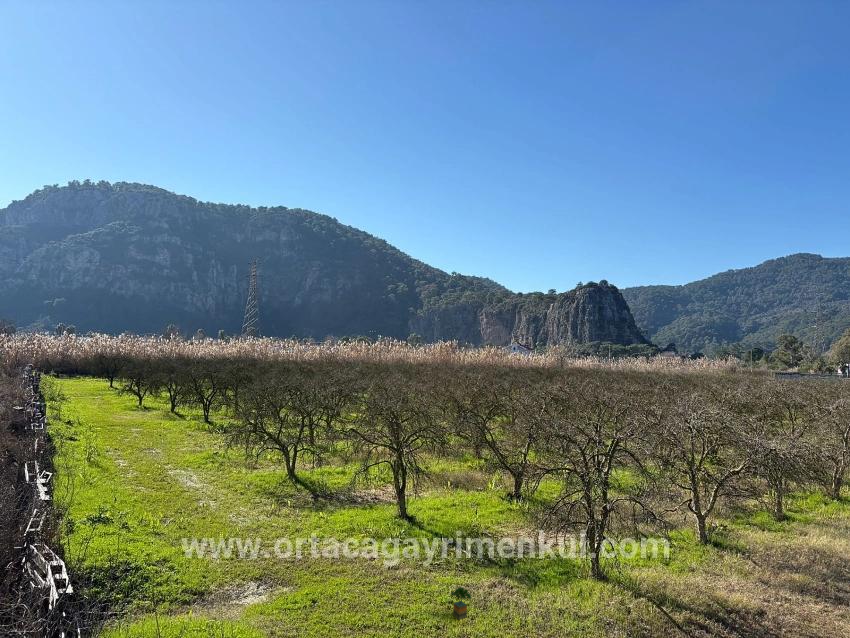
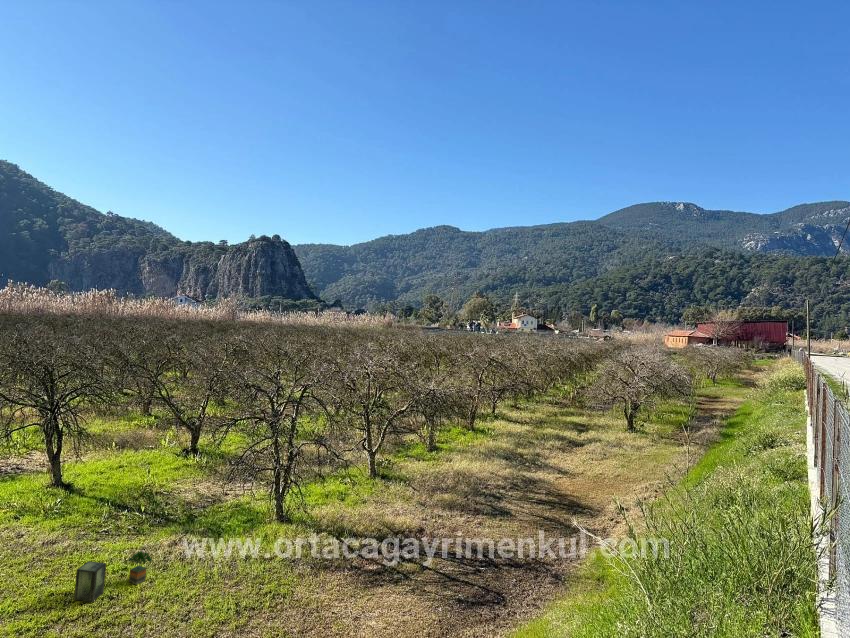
storage box: none [409,588,433,629] -> present [74,561,106,602]

